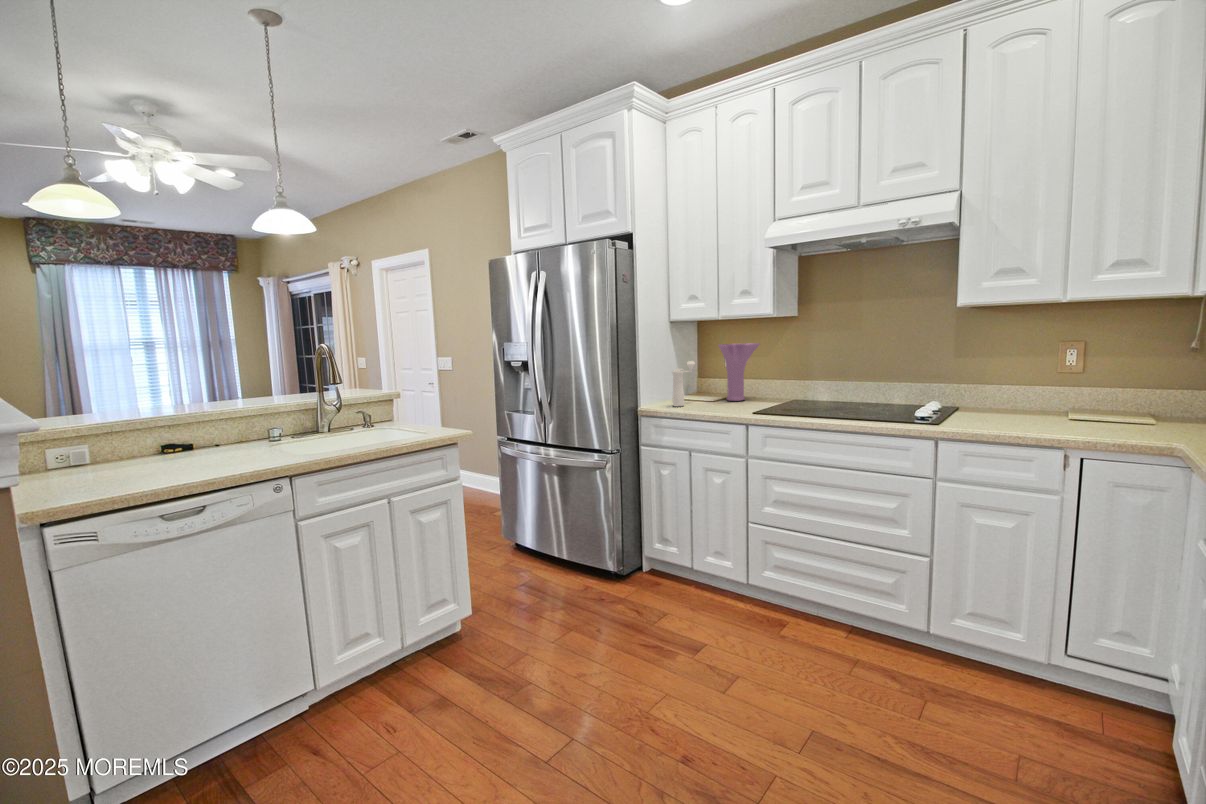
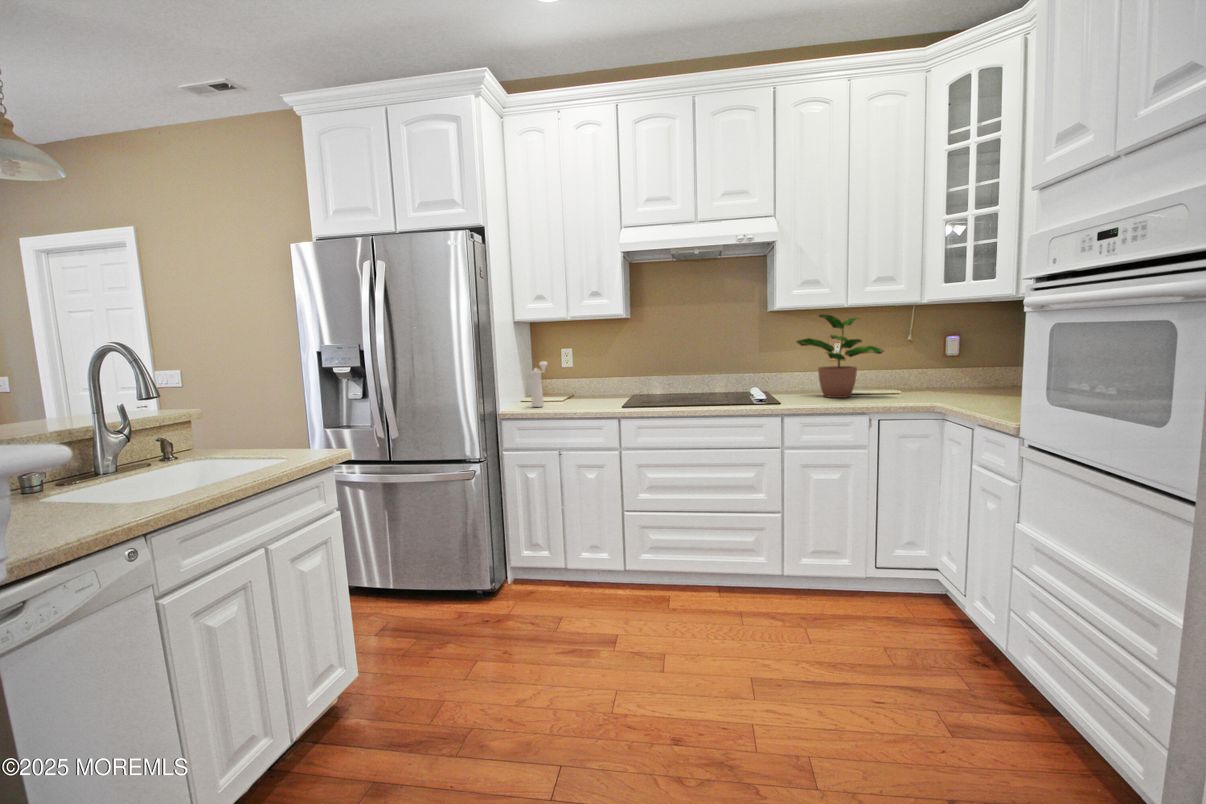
potted plant: none [989,314,1121,425] -> present [796,314,884,398]
vase: present [718,343,760,401] -> none [563,343,603,399]

